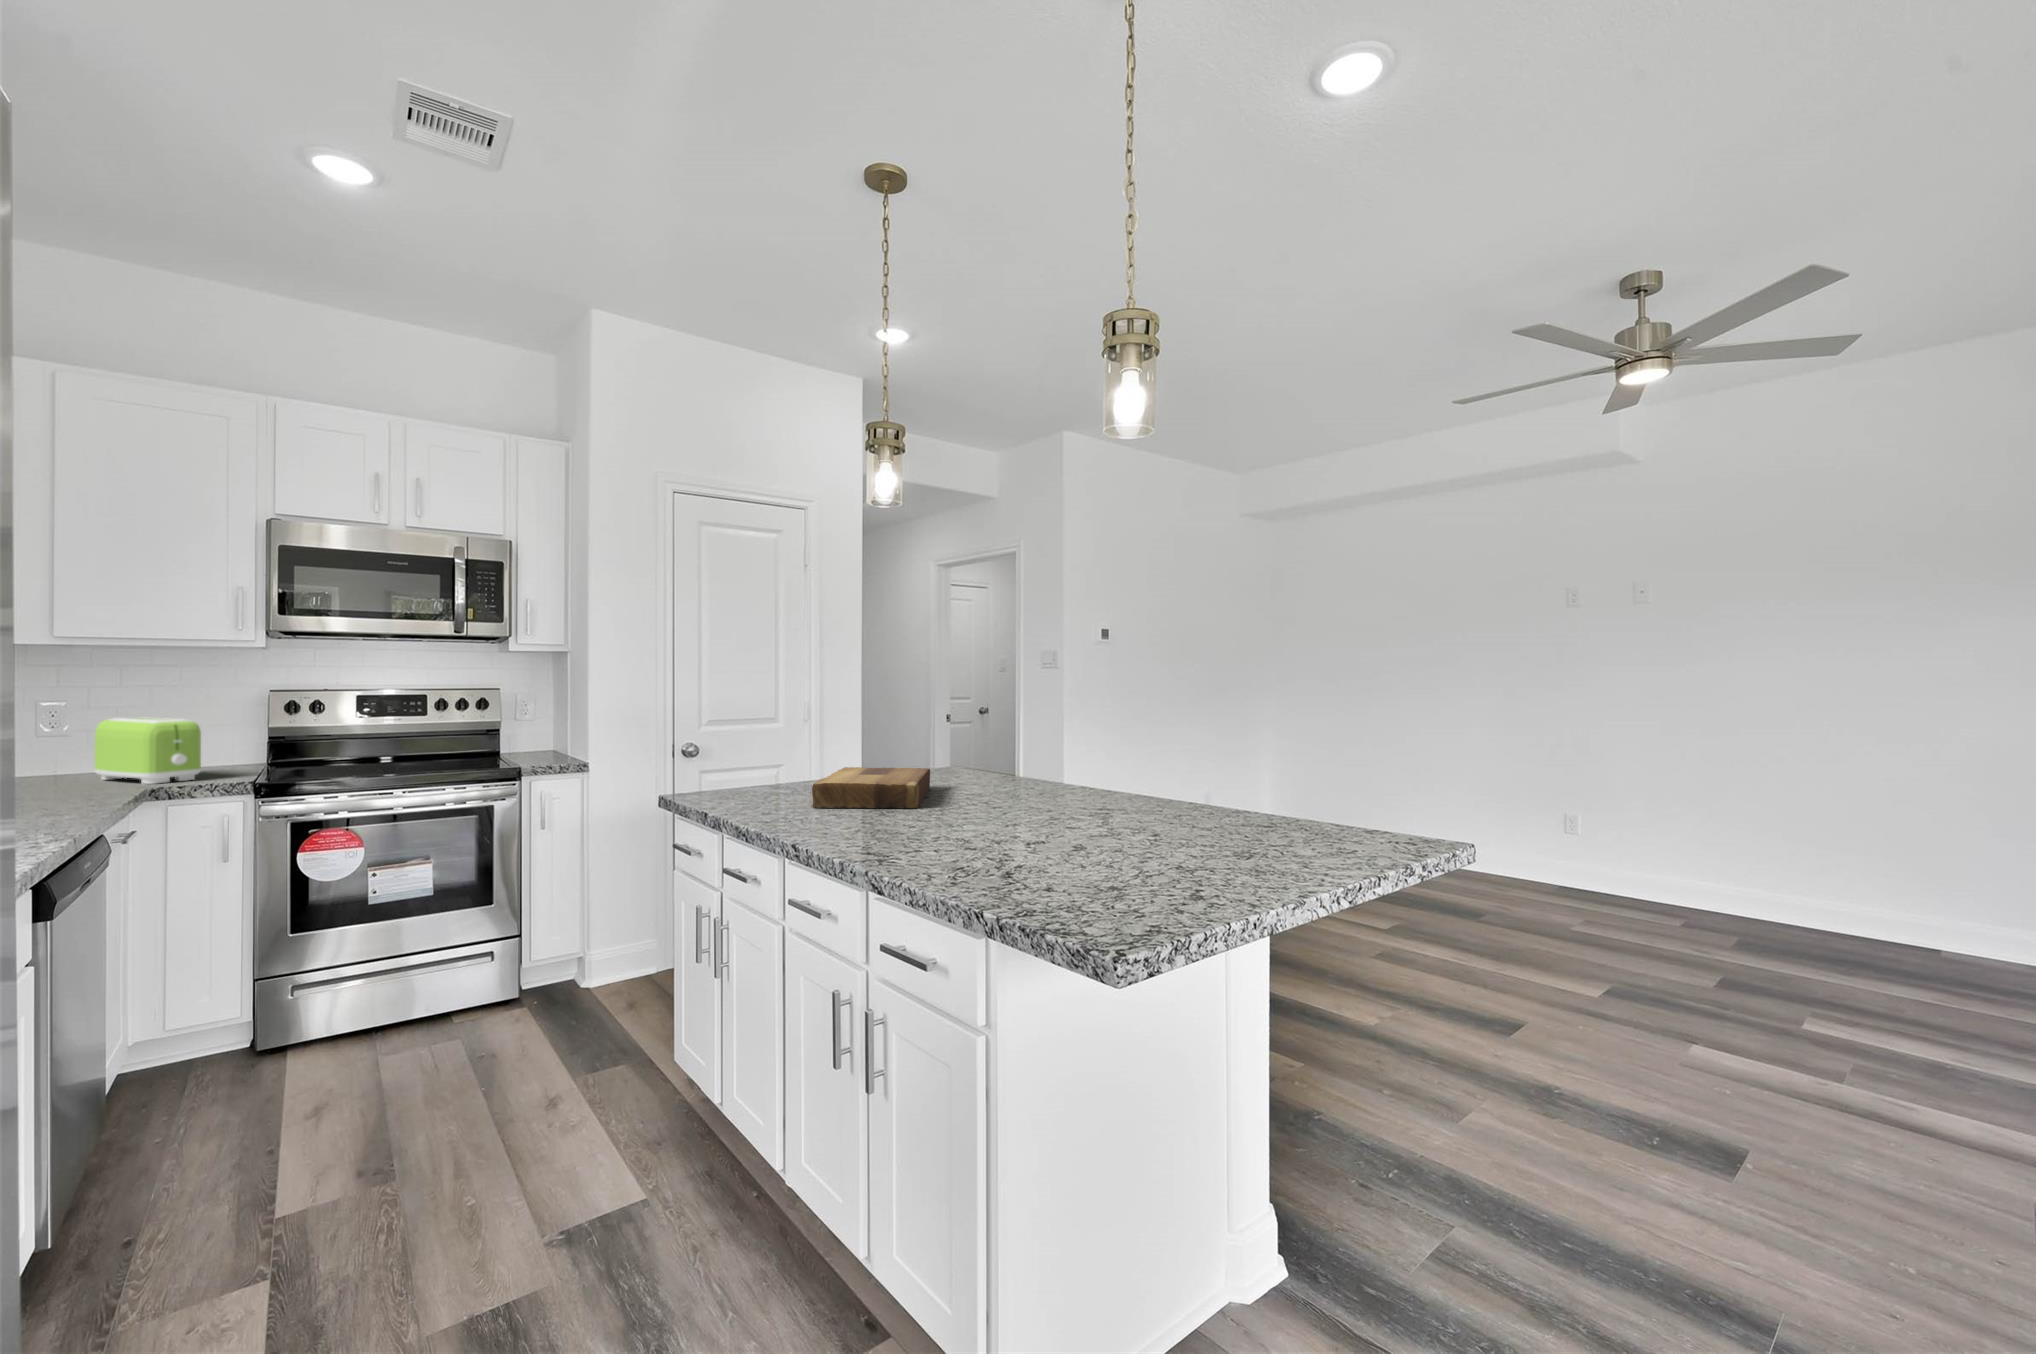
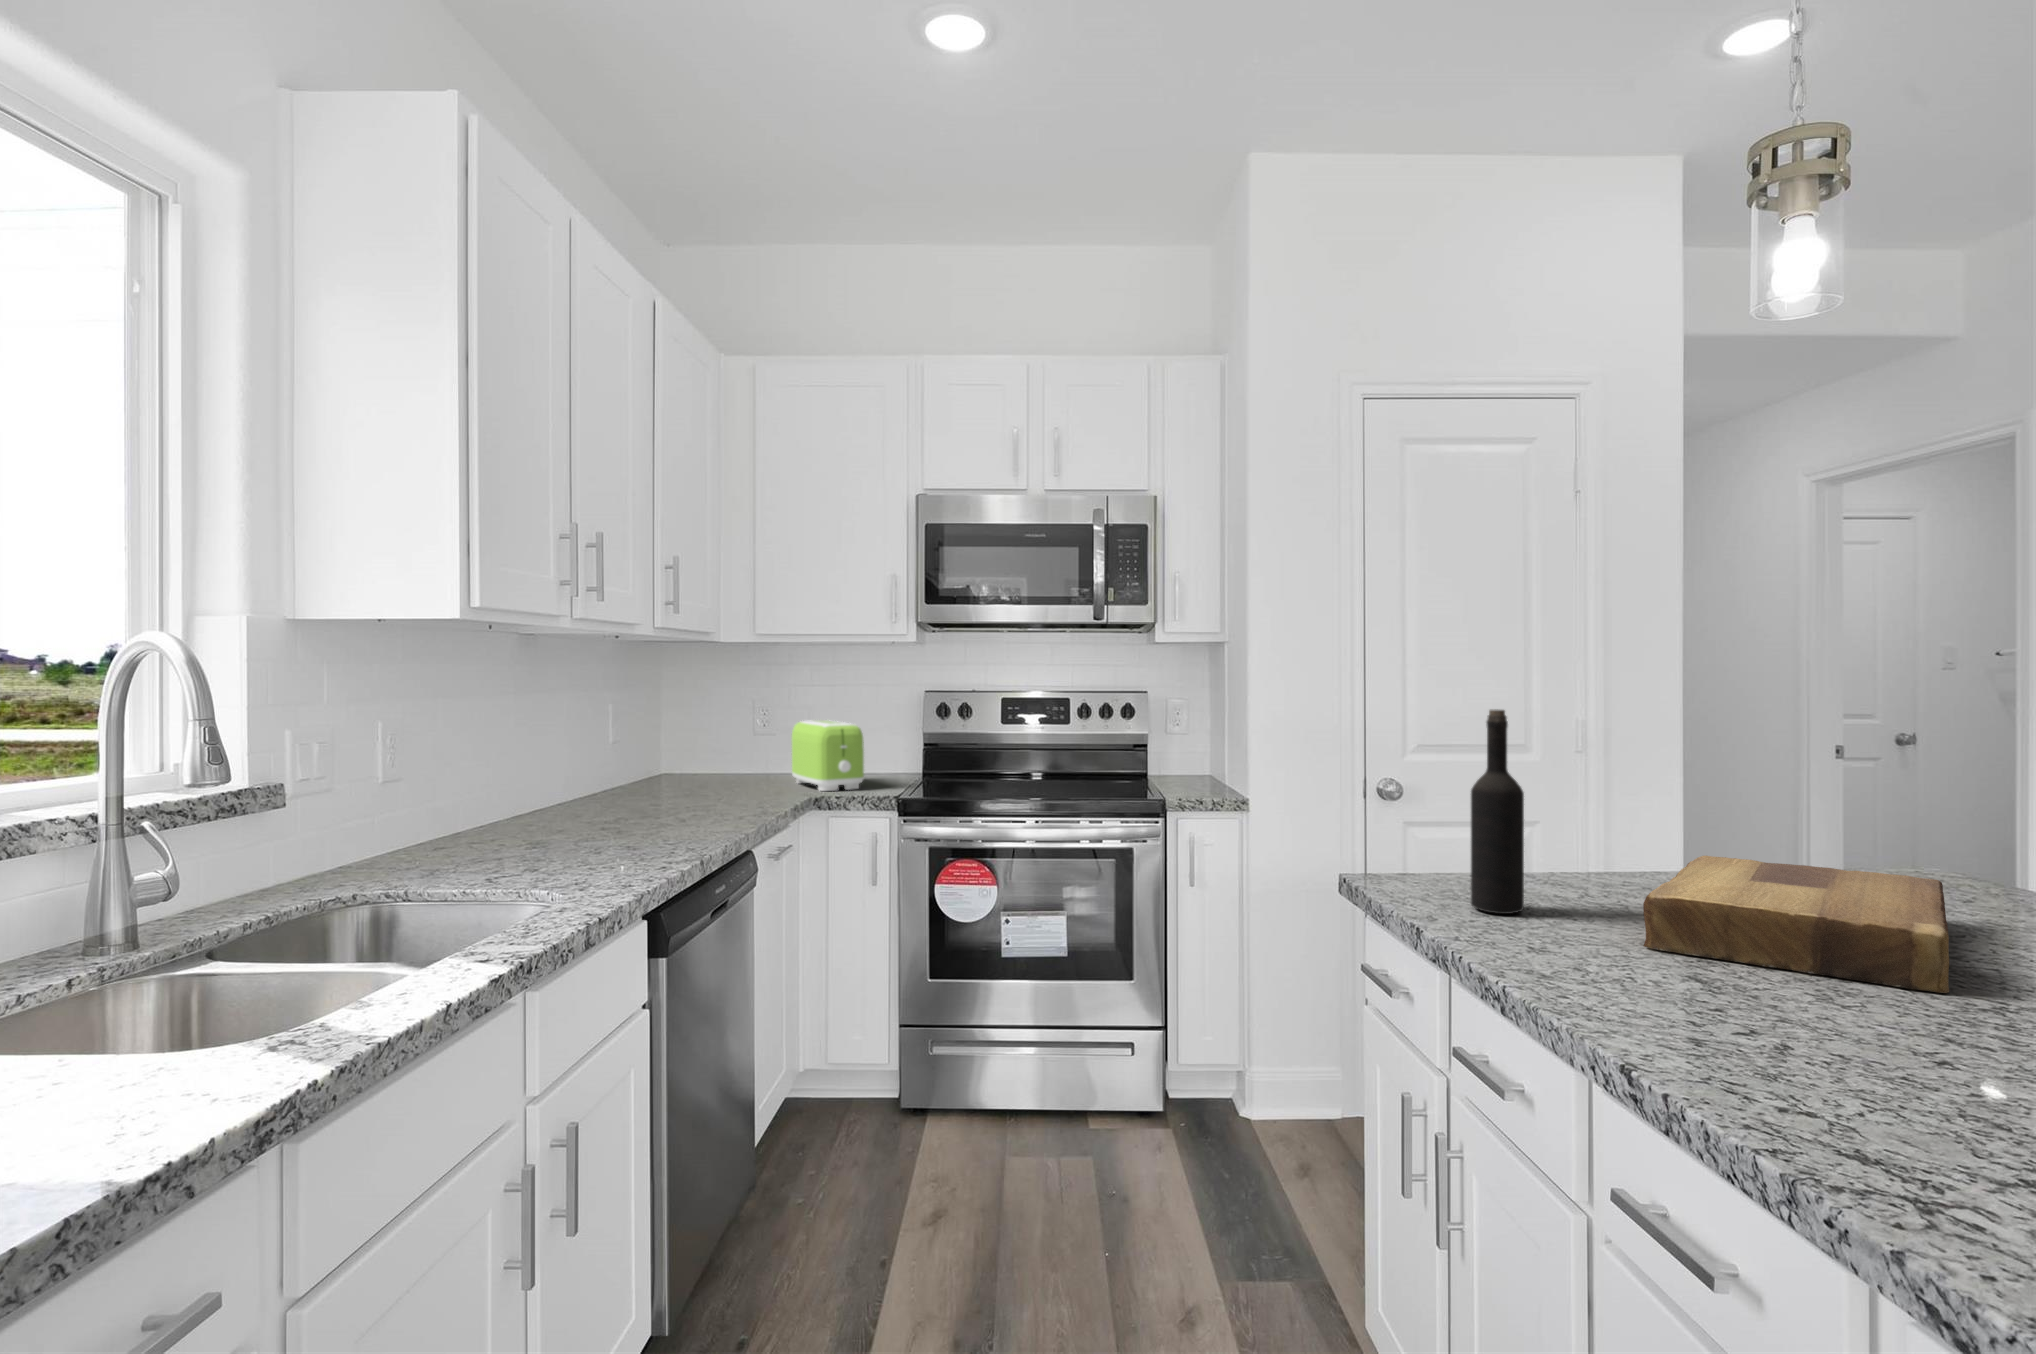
wine bottle: none [735,698,762,803] -> present [1471,709,1524,914]

